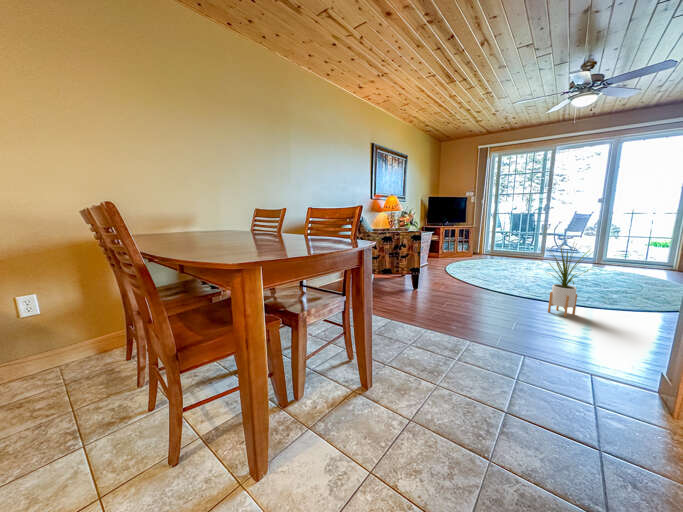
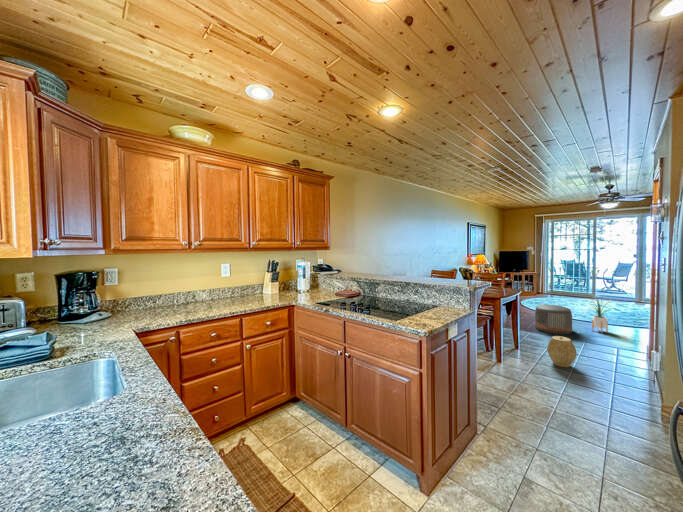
pouf: none [453,265,518,321] -> present [535,305,572,334]
woven basket: none [449,351,532,456] -> present [547,336,577,367]

